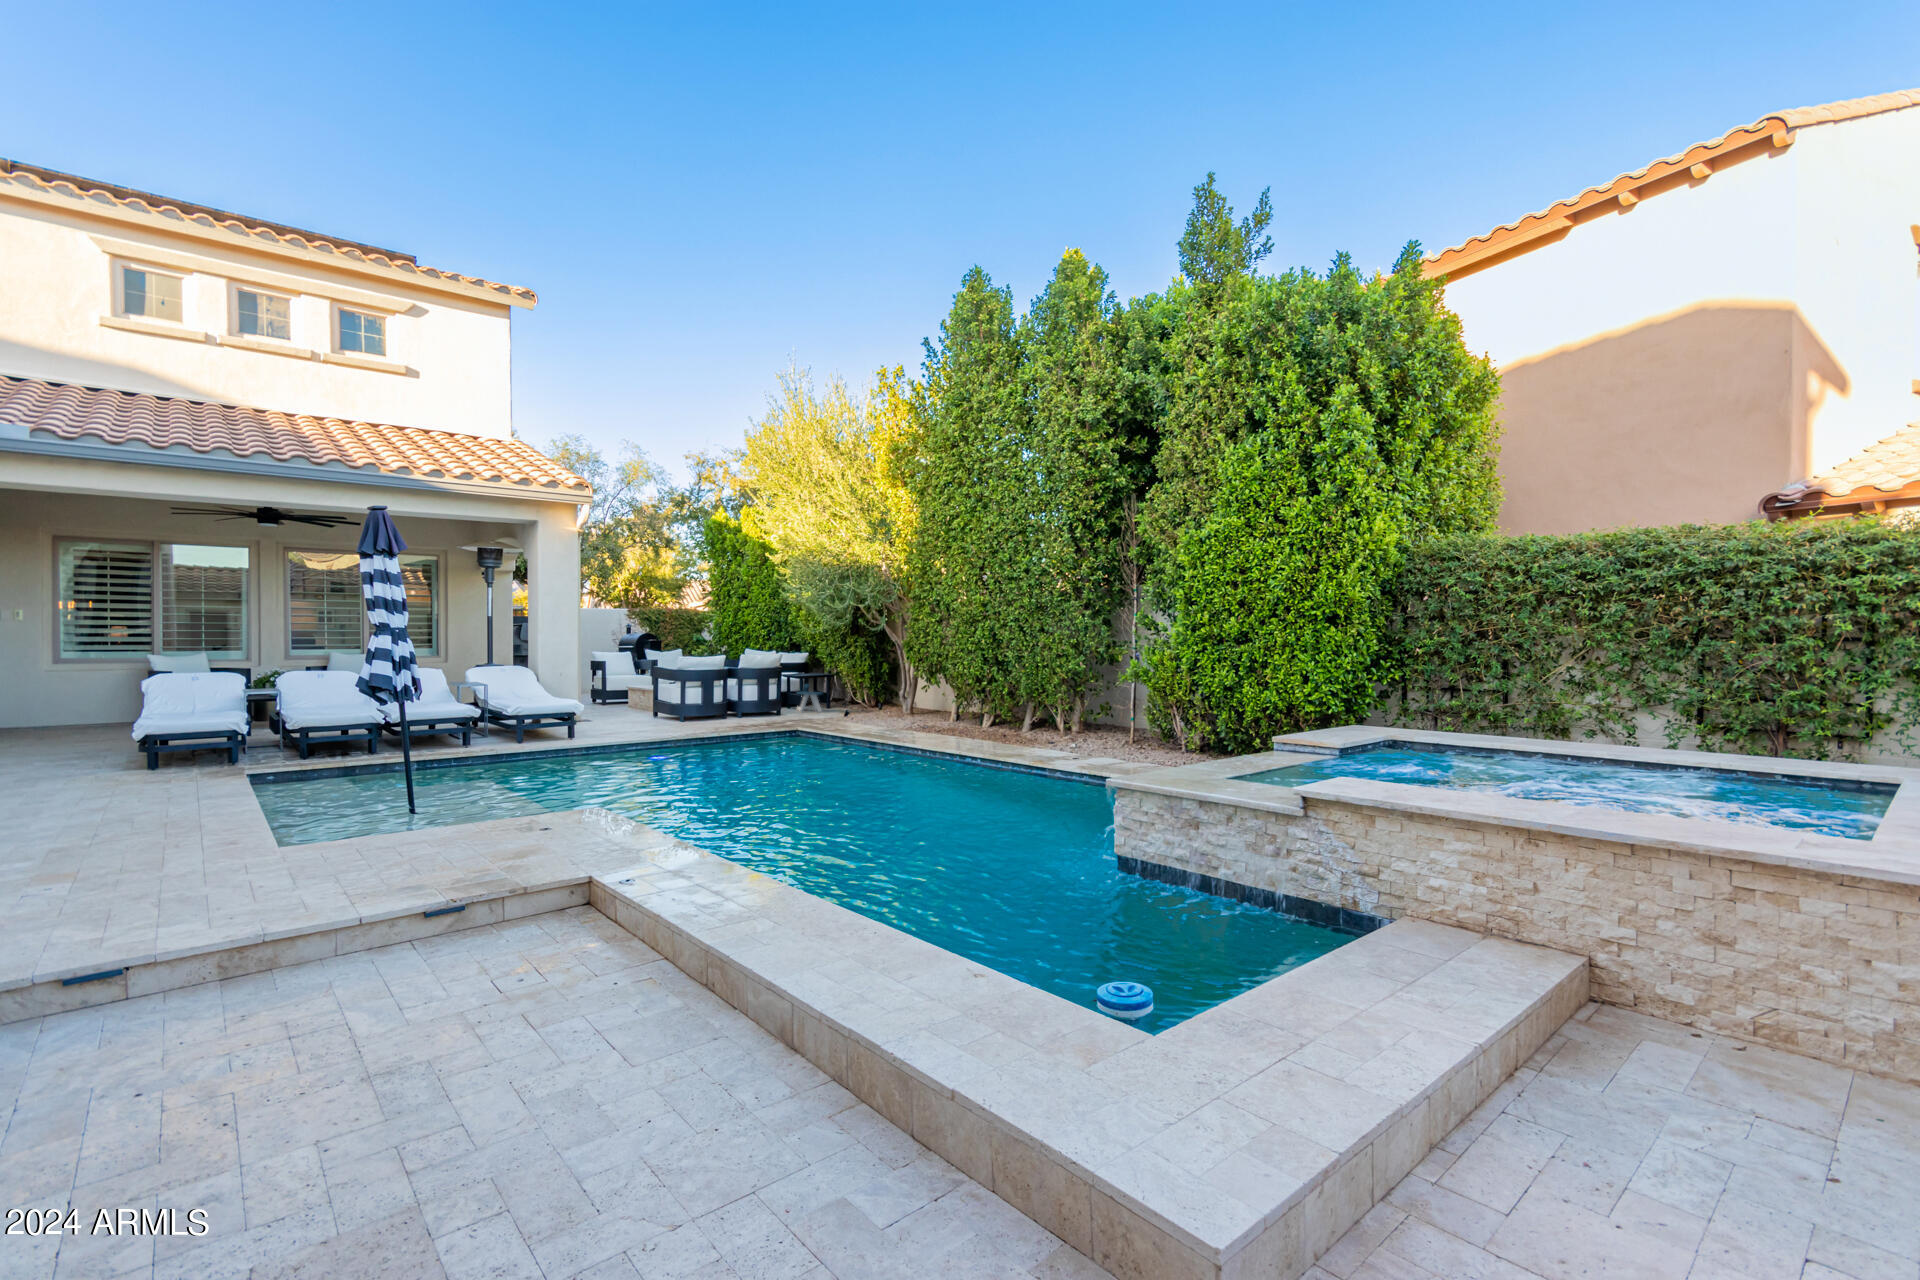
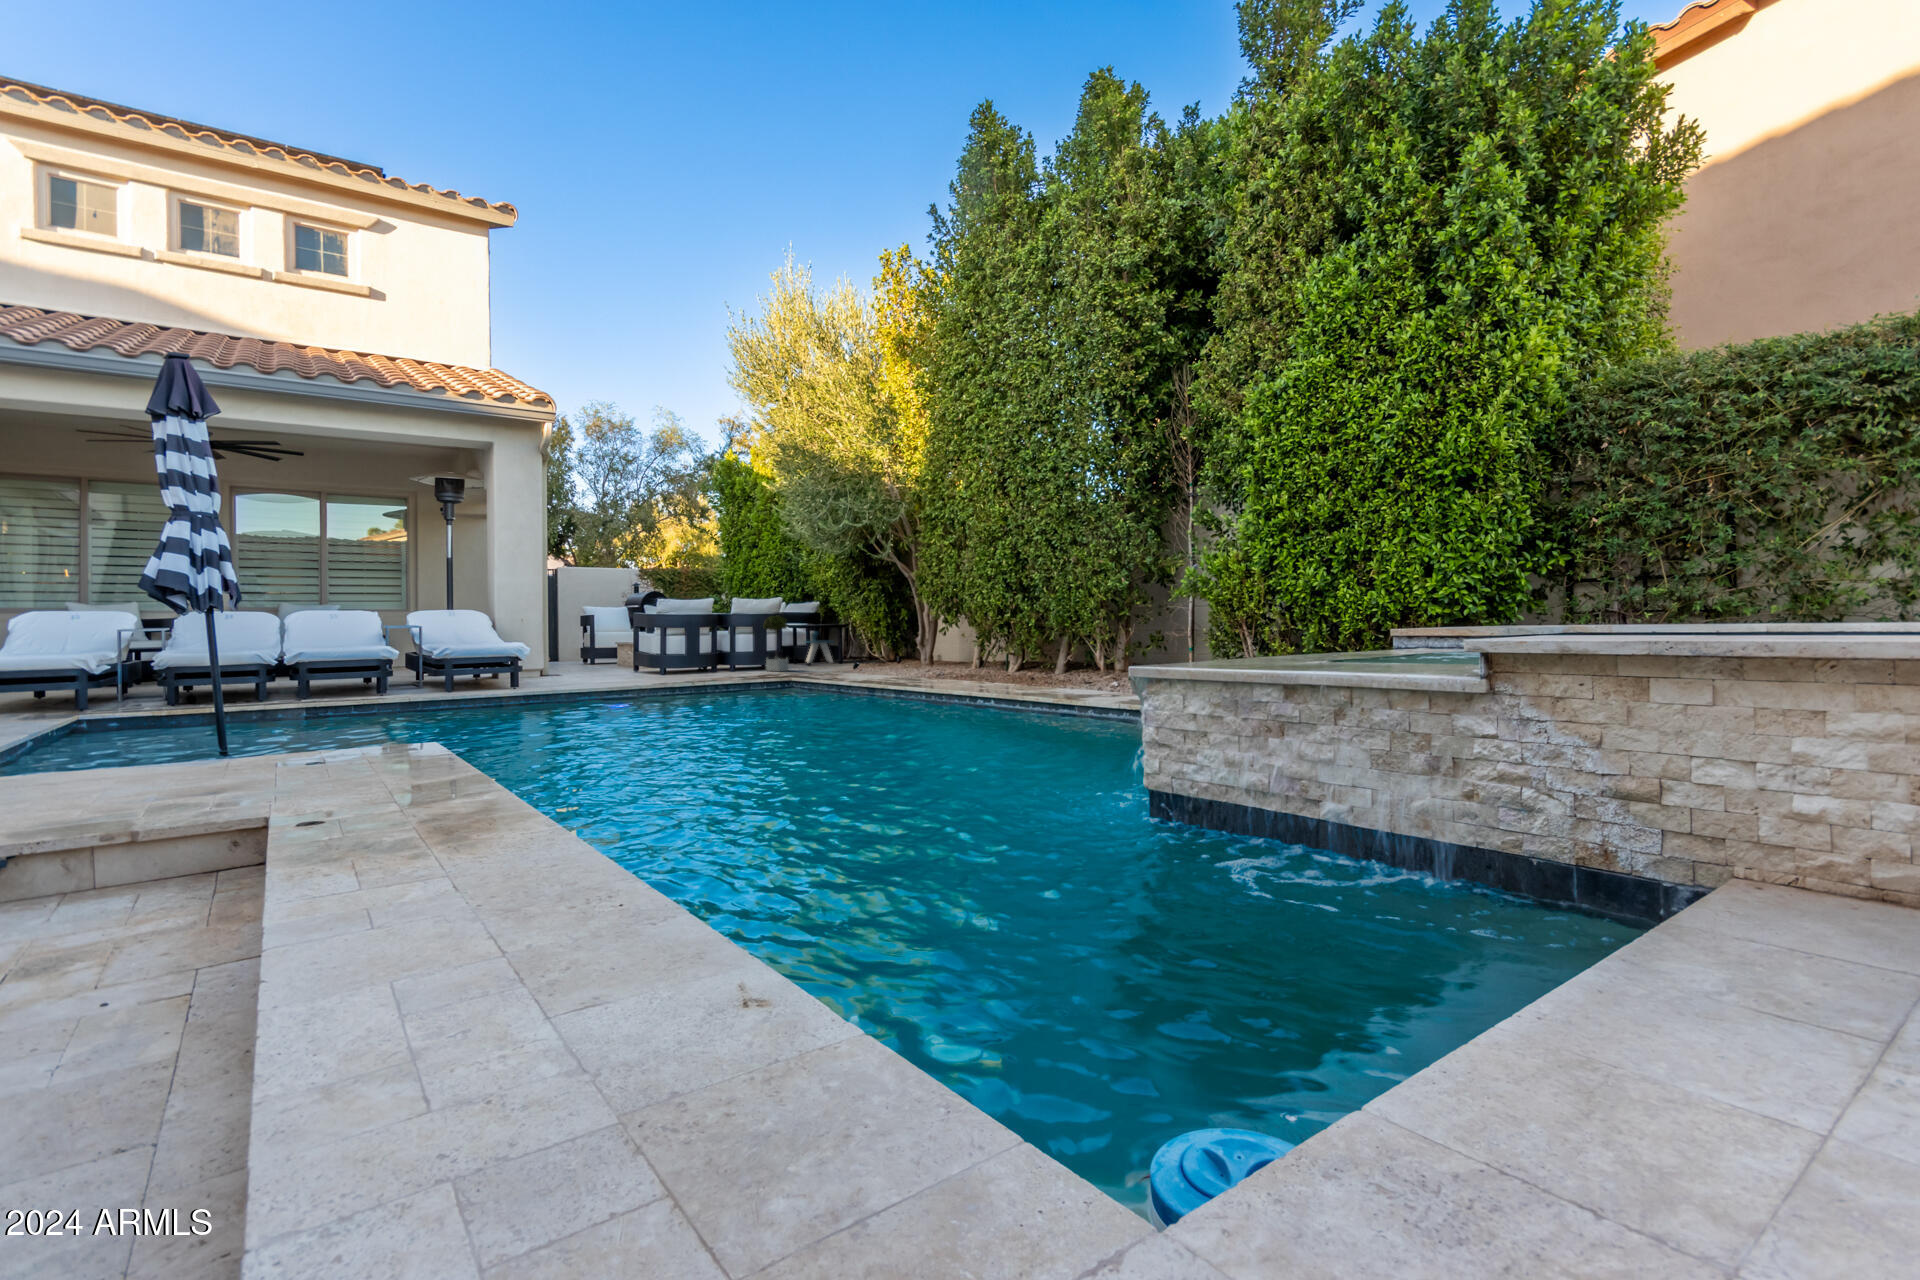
potted tree: none [768,672,790,721] -> present [763,616,788,671]

